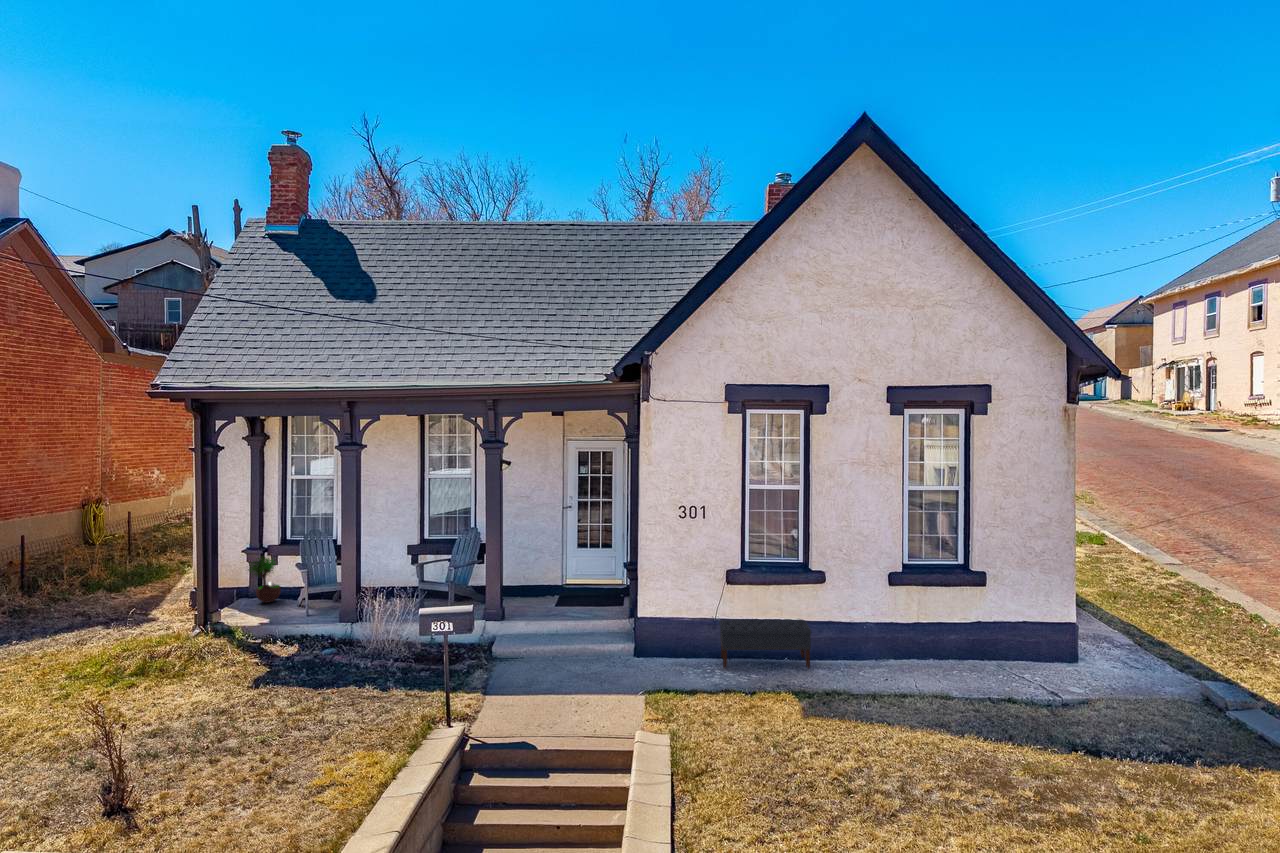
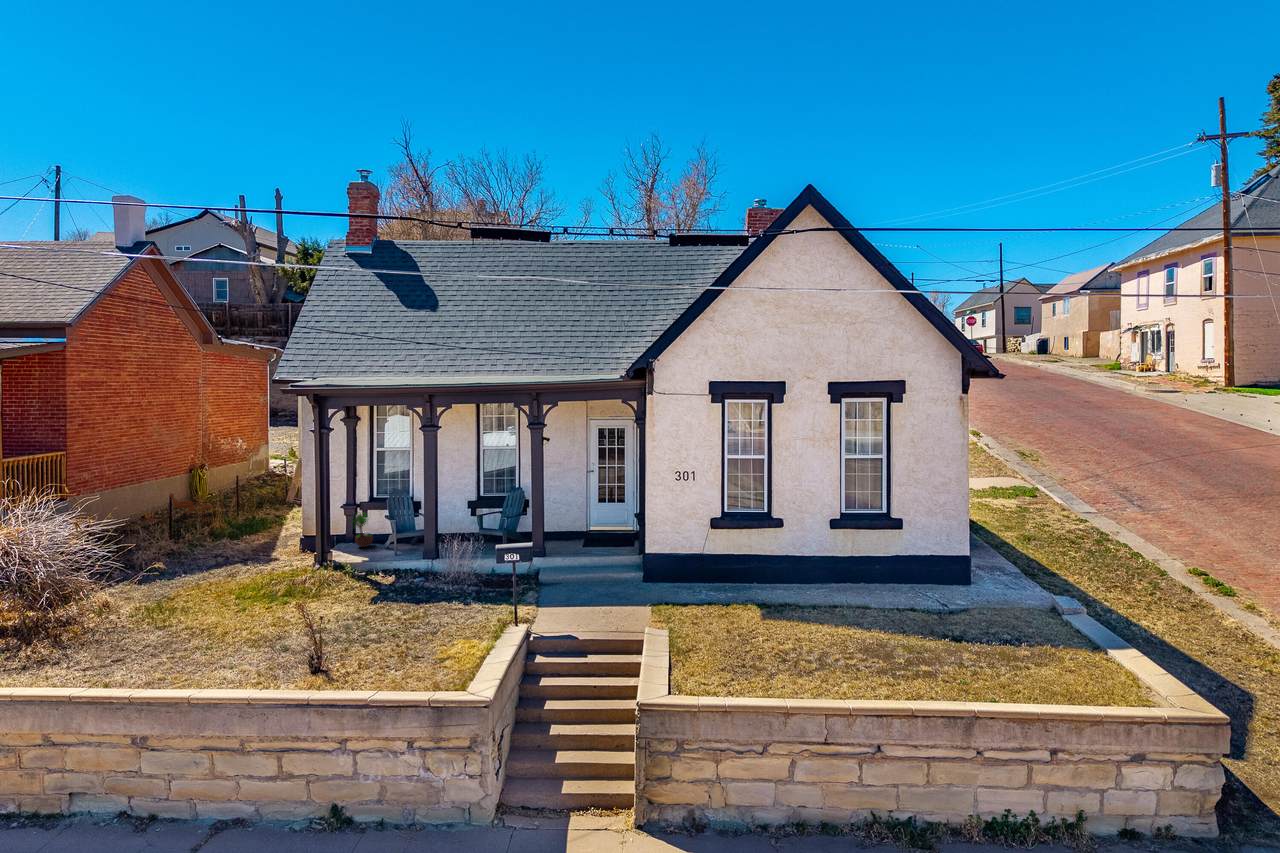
lounge chair: none [35,529,97,564] -> present [169,493,212,518]
bench: present [719,619,811,669] -> none [707,554,774,590]

